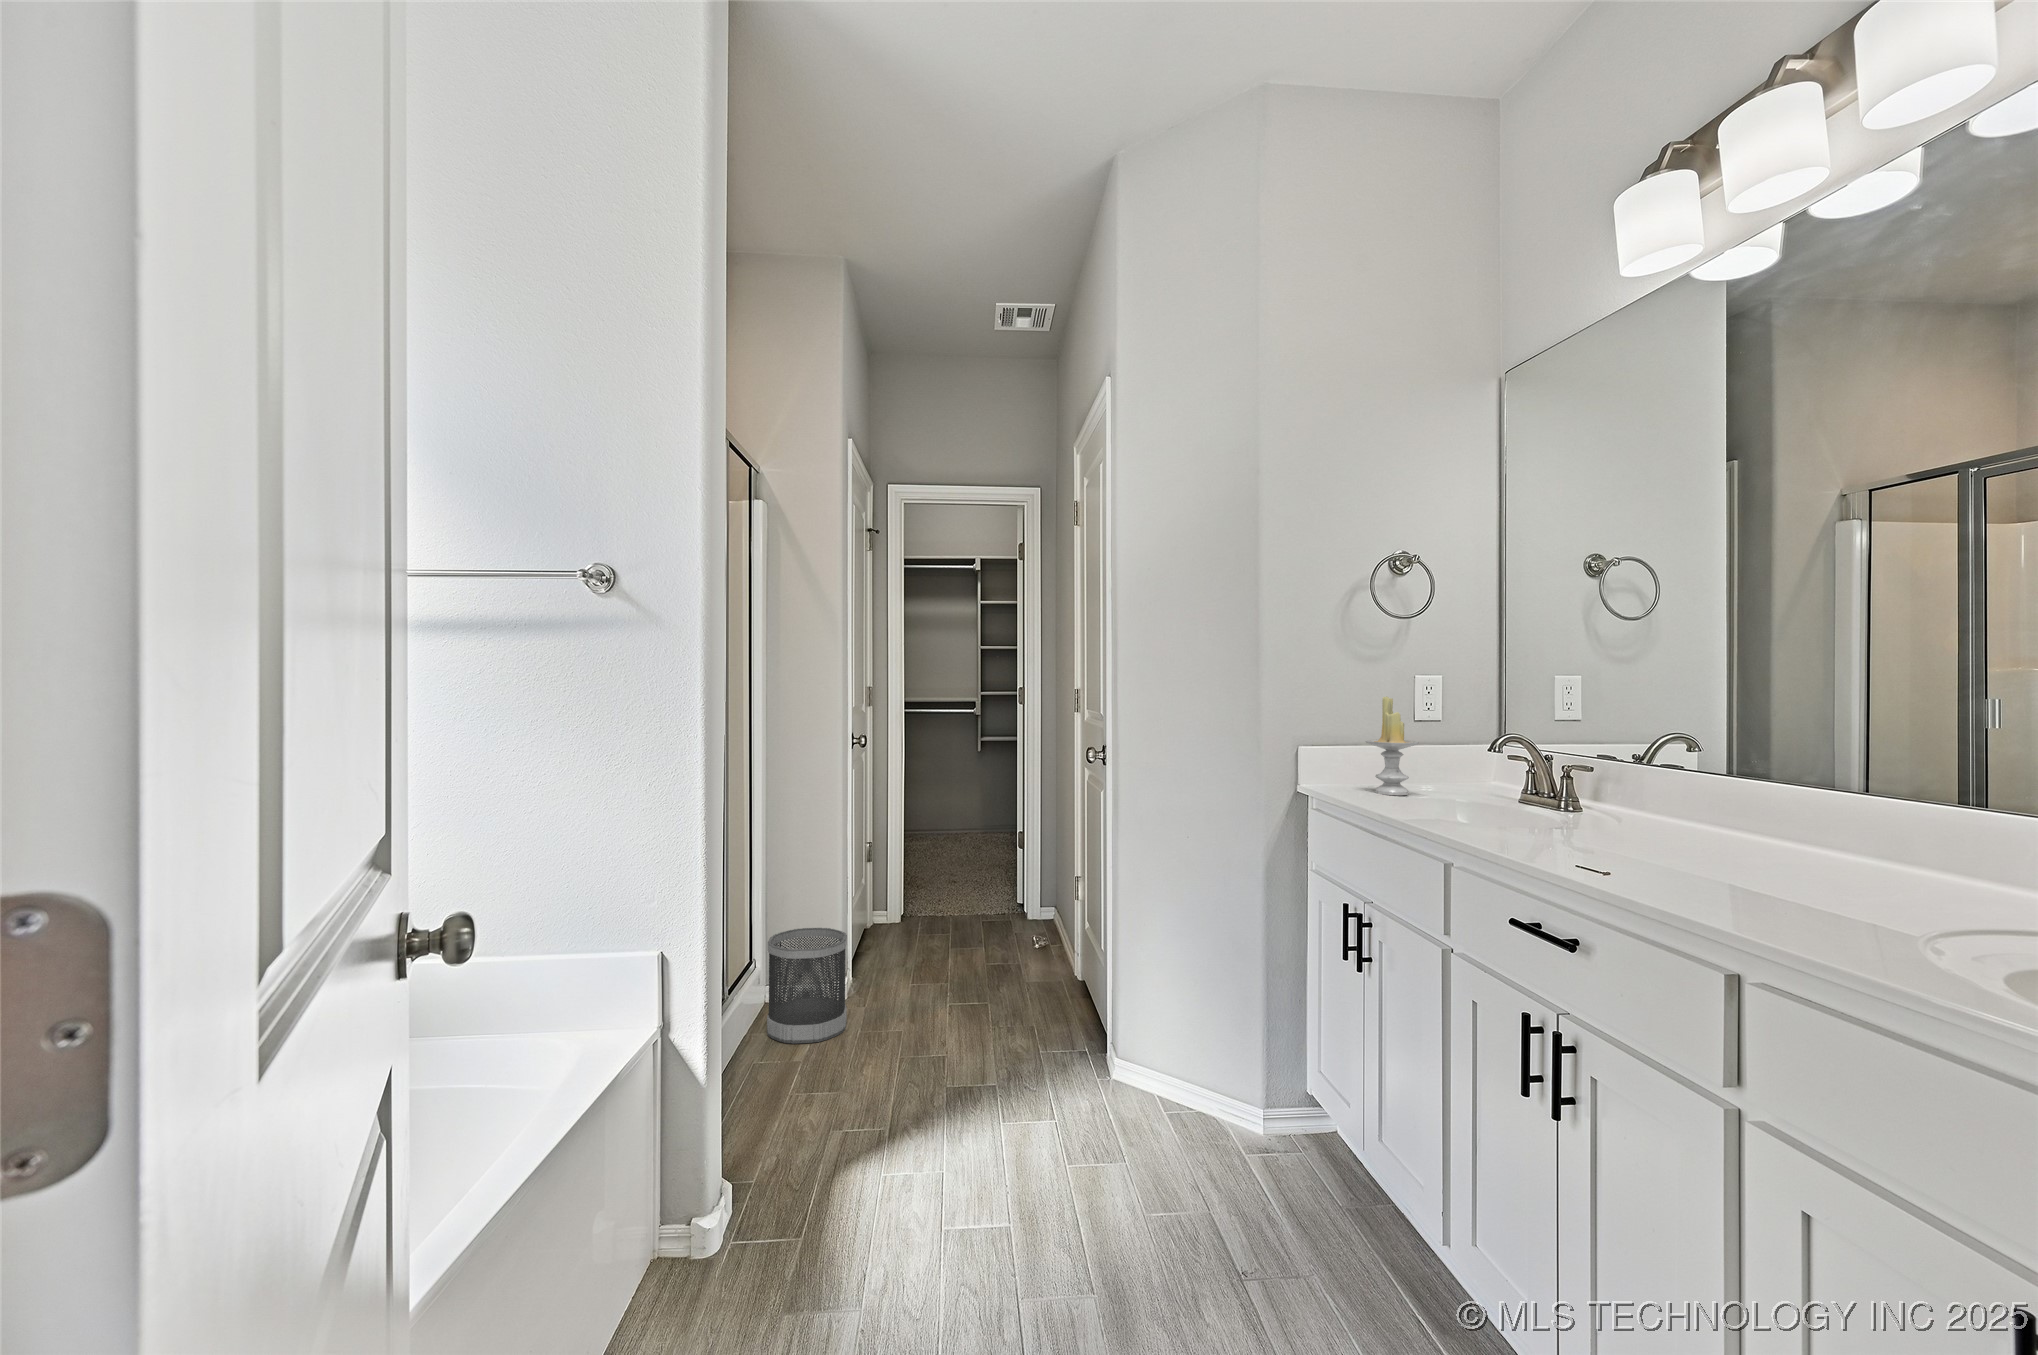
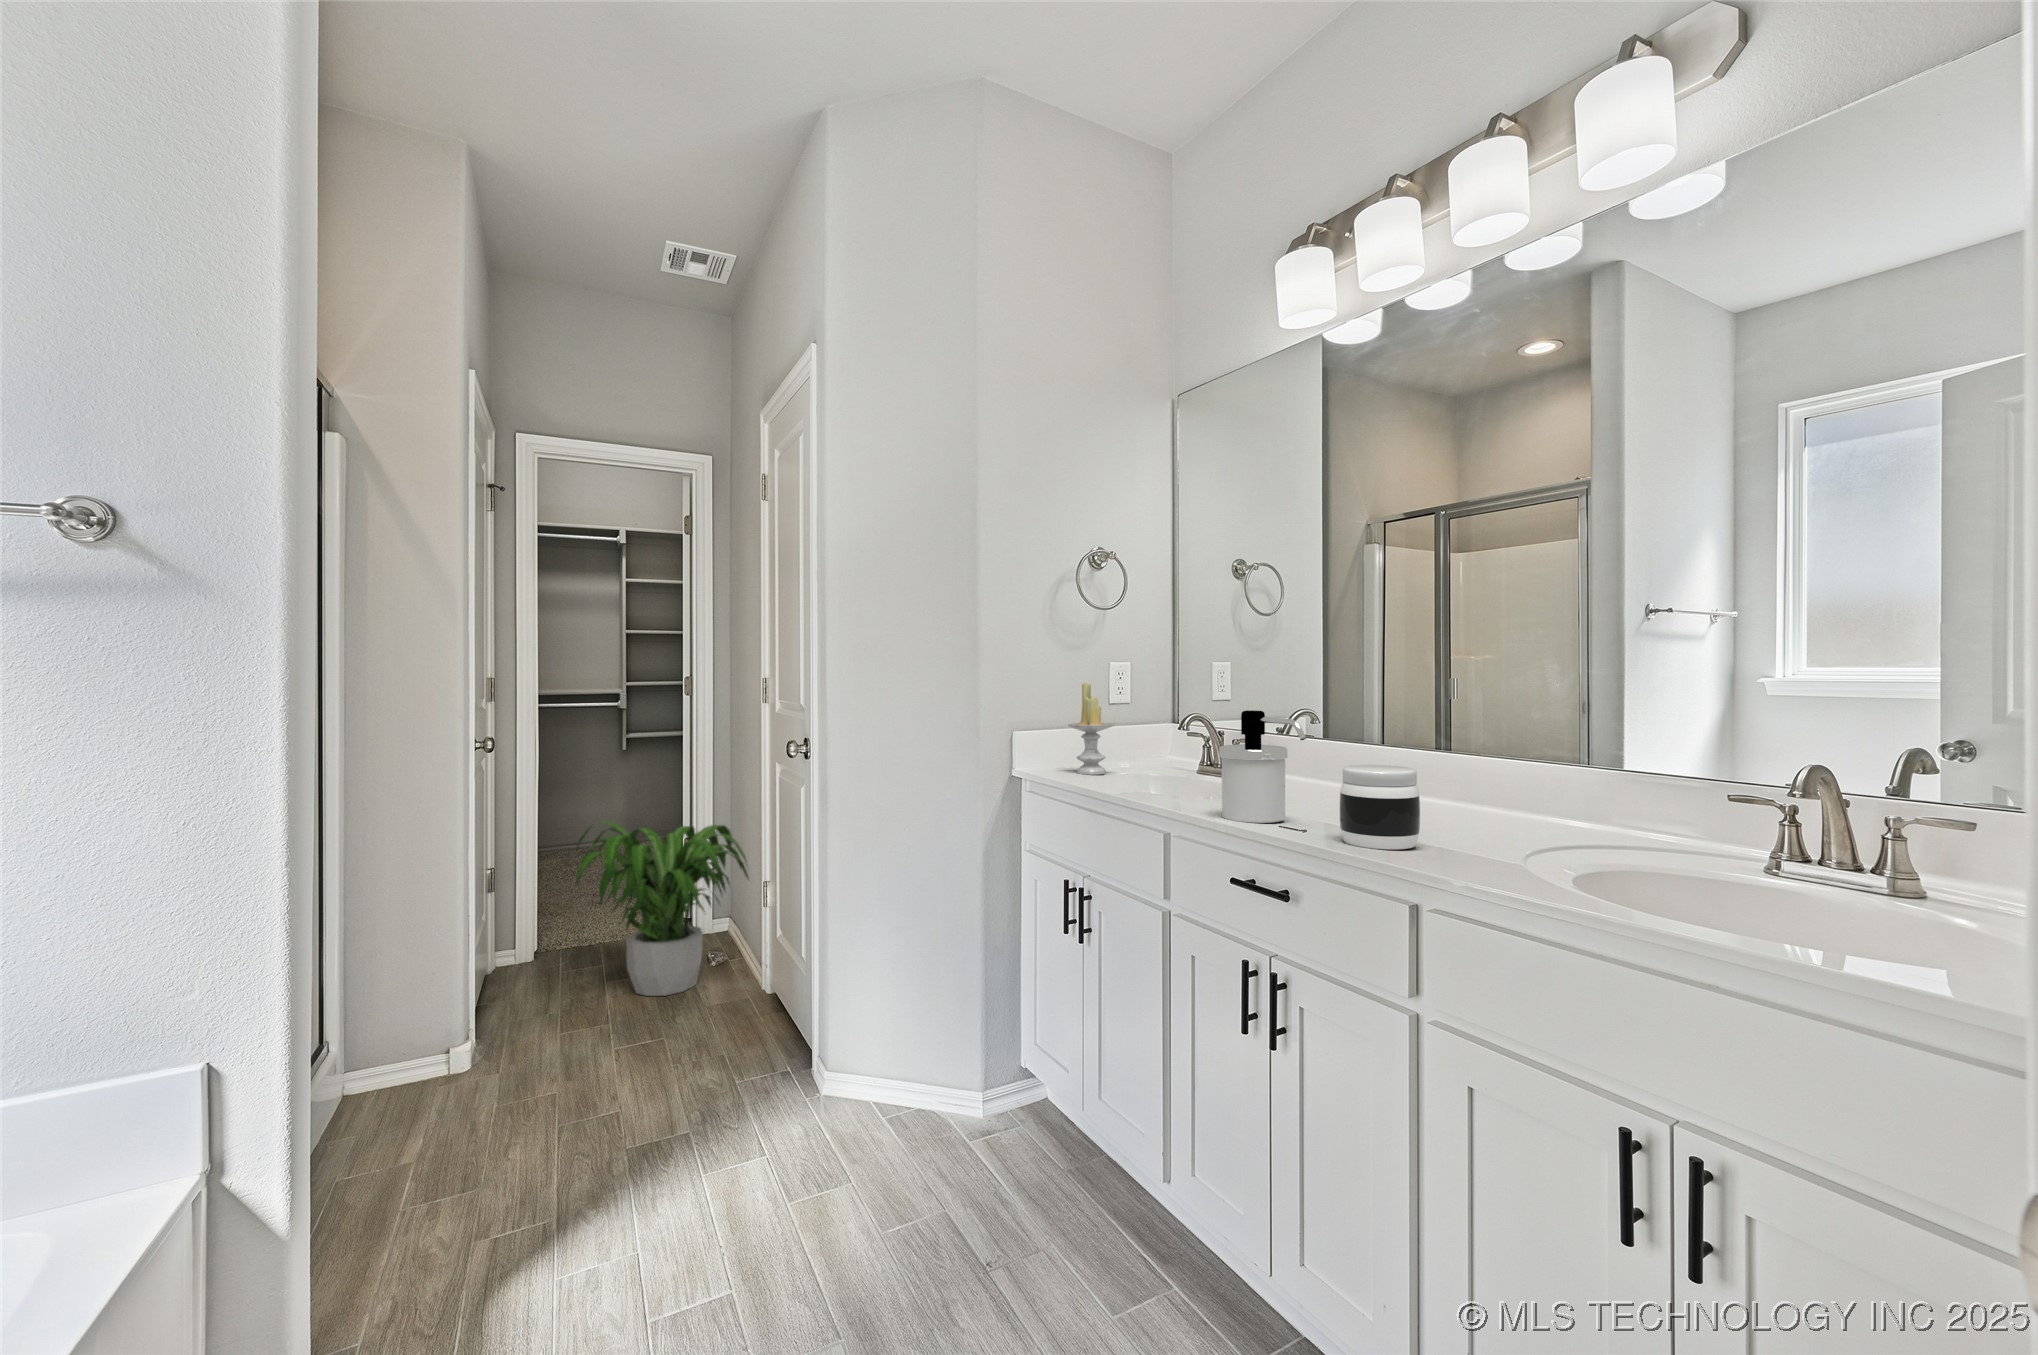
soap dispenser: none [1509,732,1612,861] -> present [1219,710,1306,823]
jar: none [1647,801,1758,906] -> present [1340,765,1420,850]
potted plant: none [918,810,1065,971] -> present [576,821,749,996]
wastebasket: present [767,928,847,1044] -> none [380,973,492,1121]

